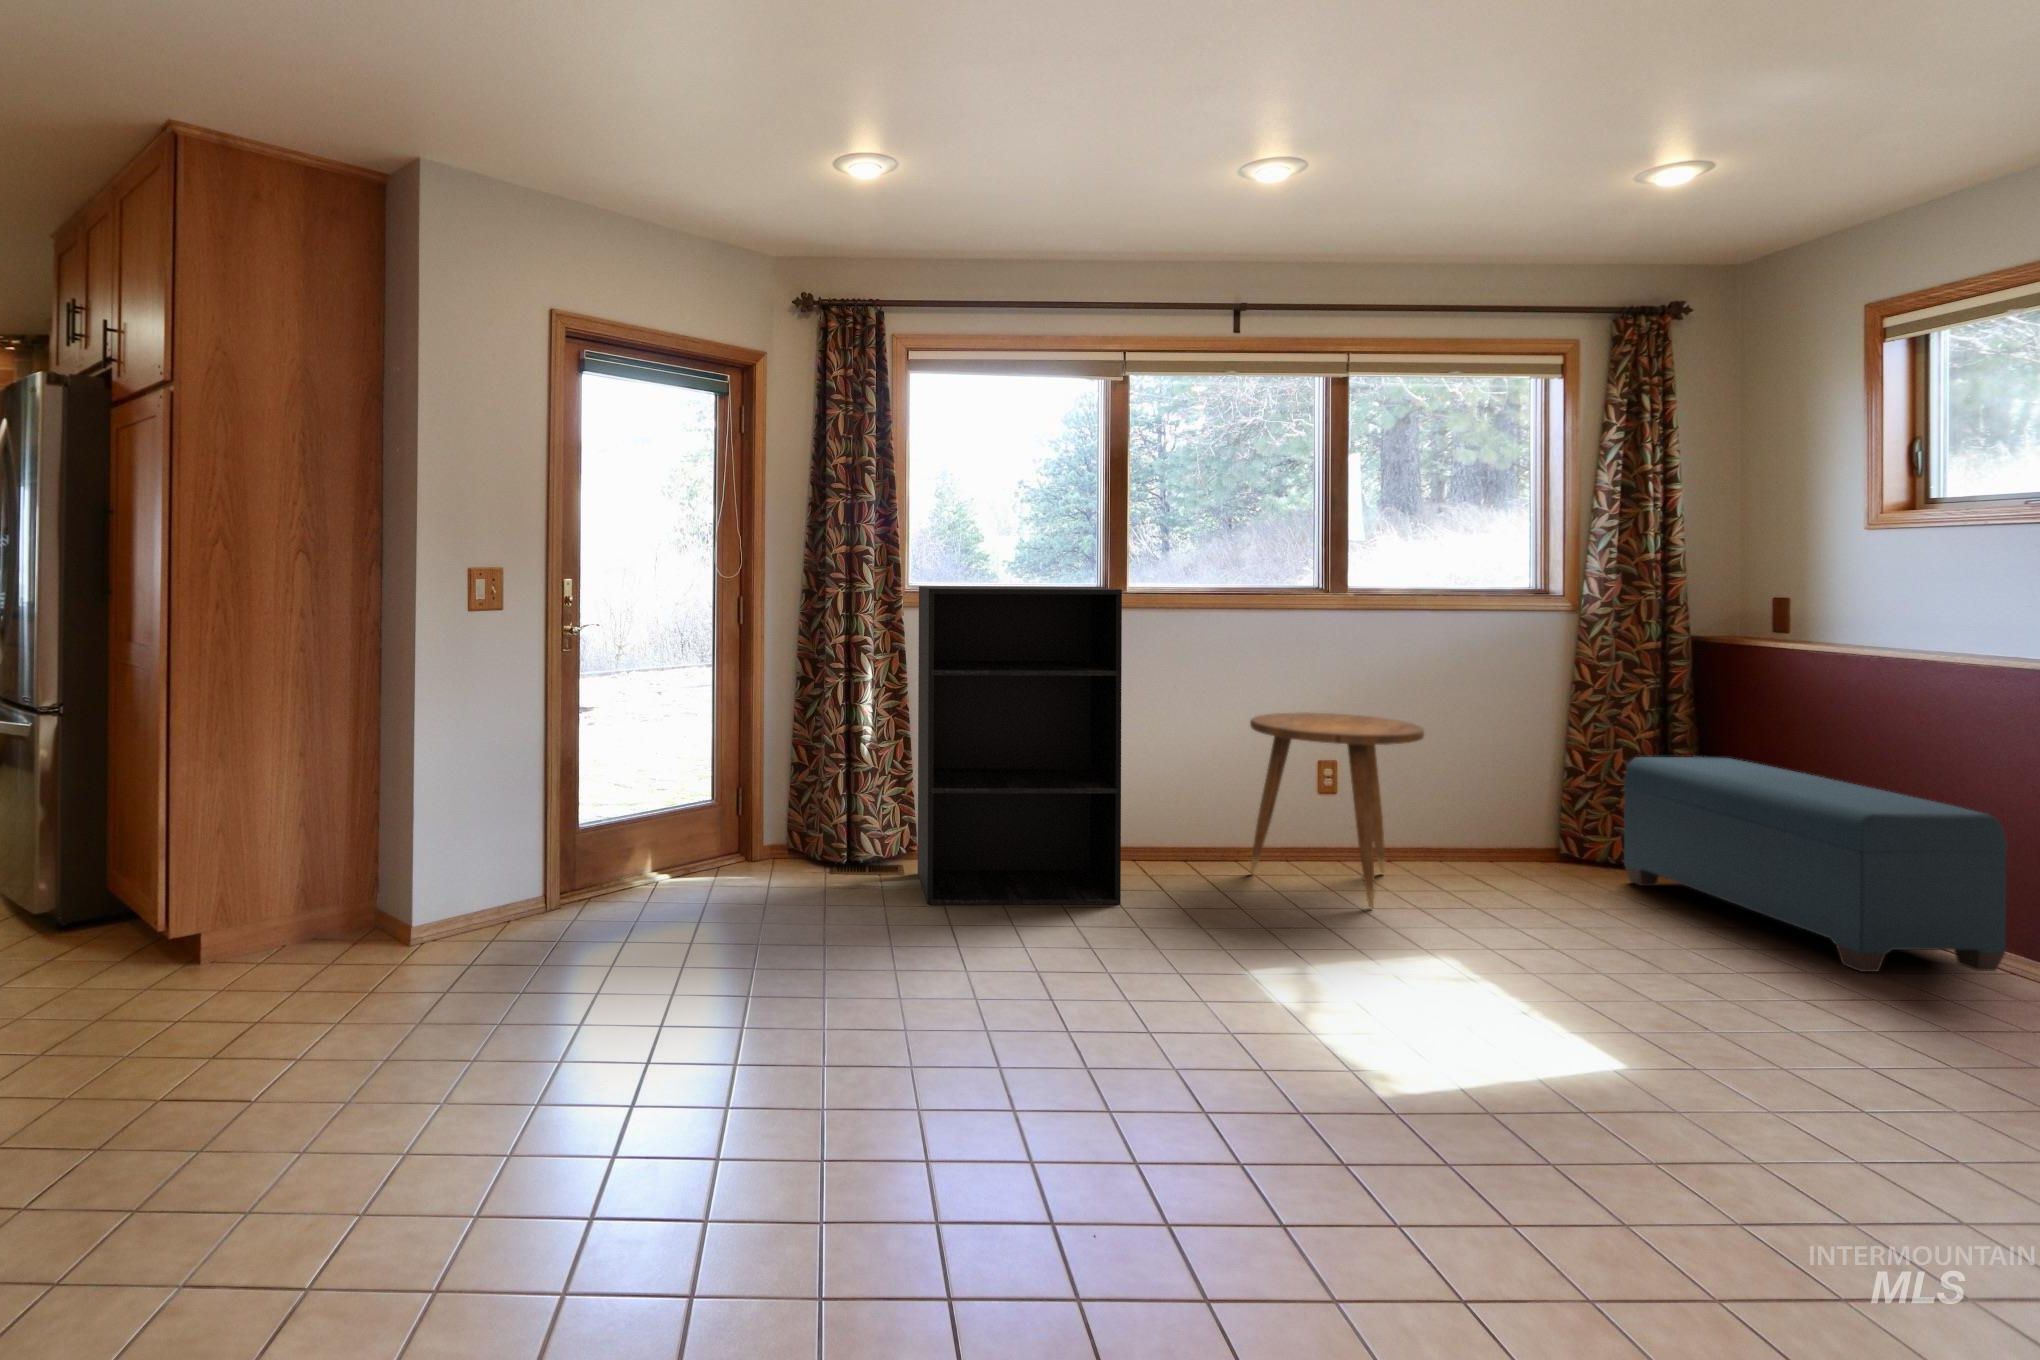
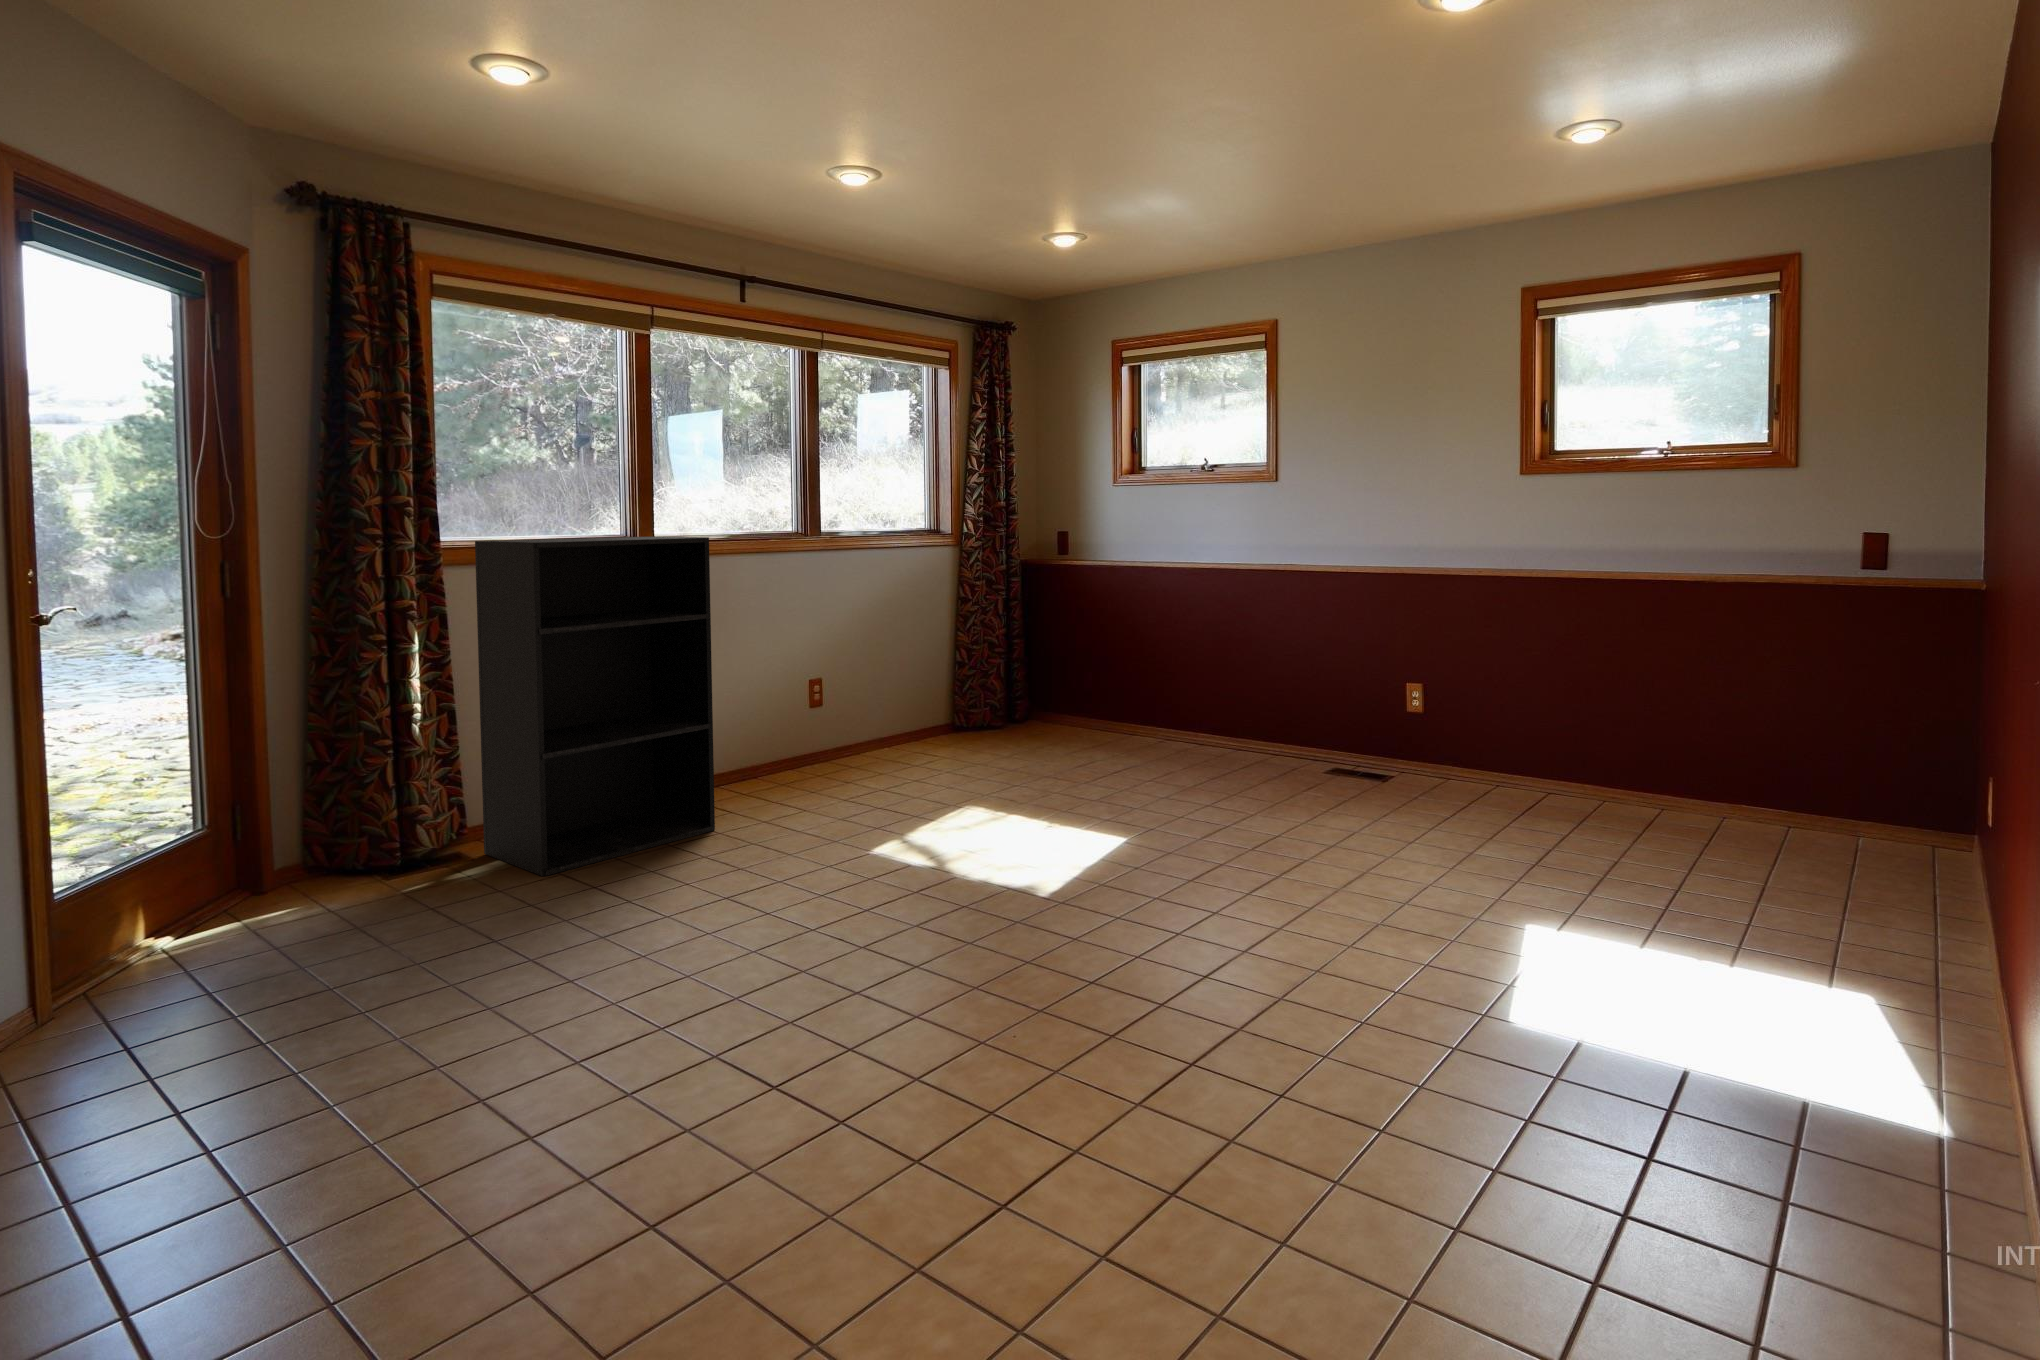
side table: present [1250,713,1424,908] -> none [775,637,909,787]
bench: present [1624,757,2007,972] -> none [997,641,1200,758]

